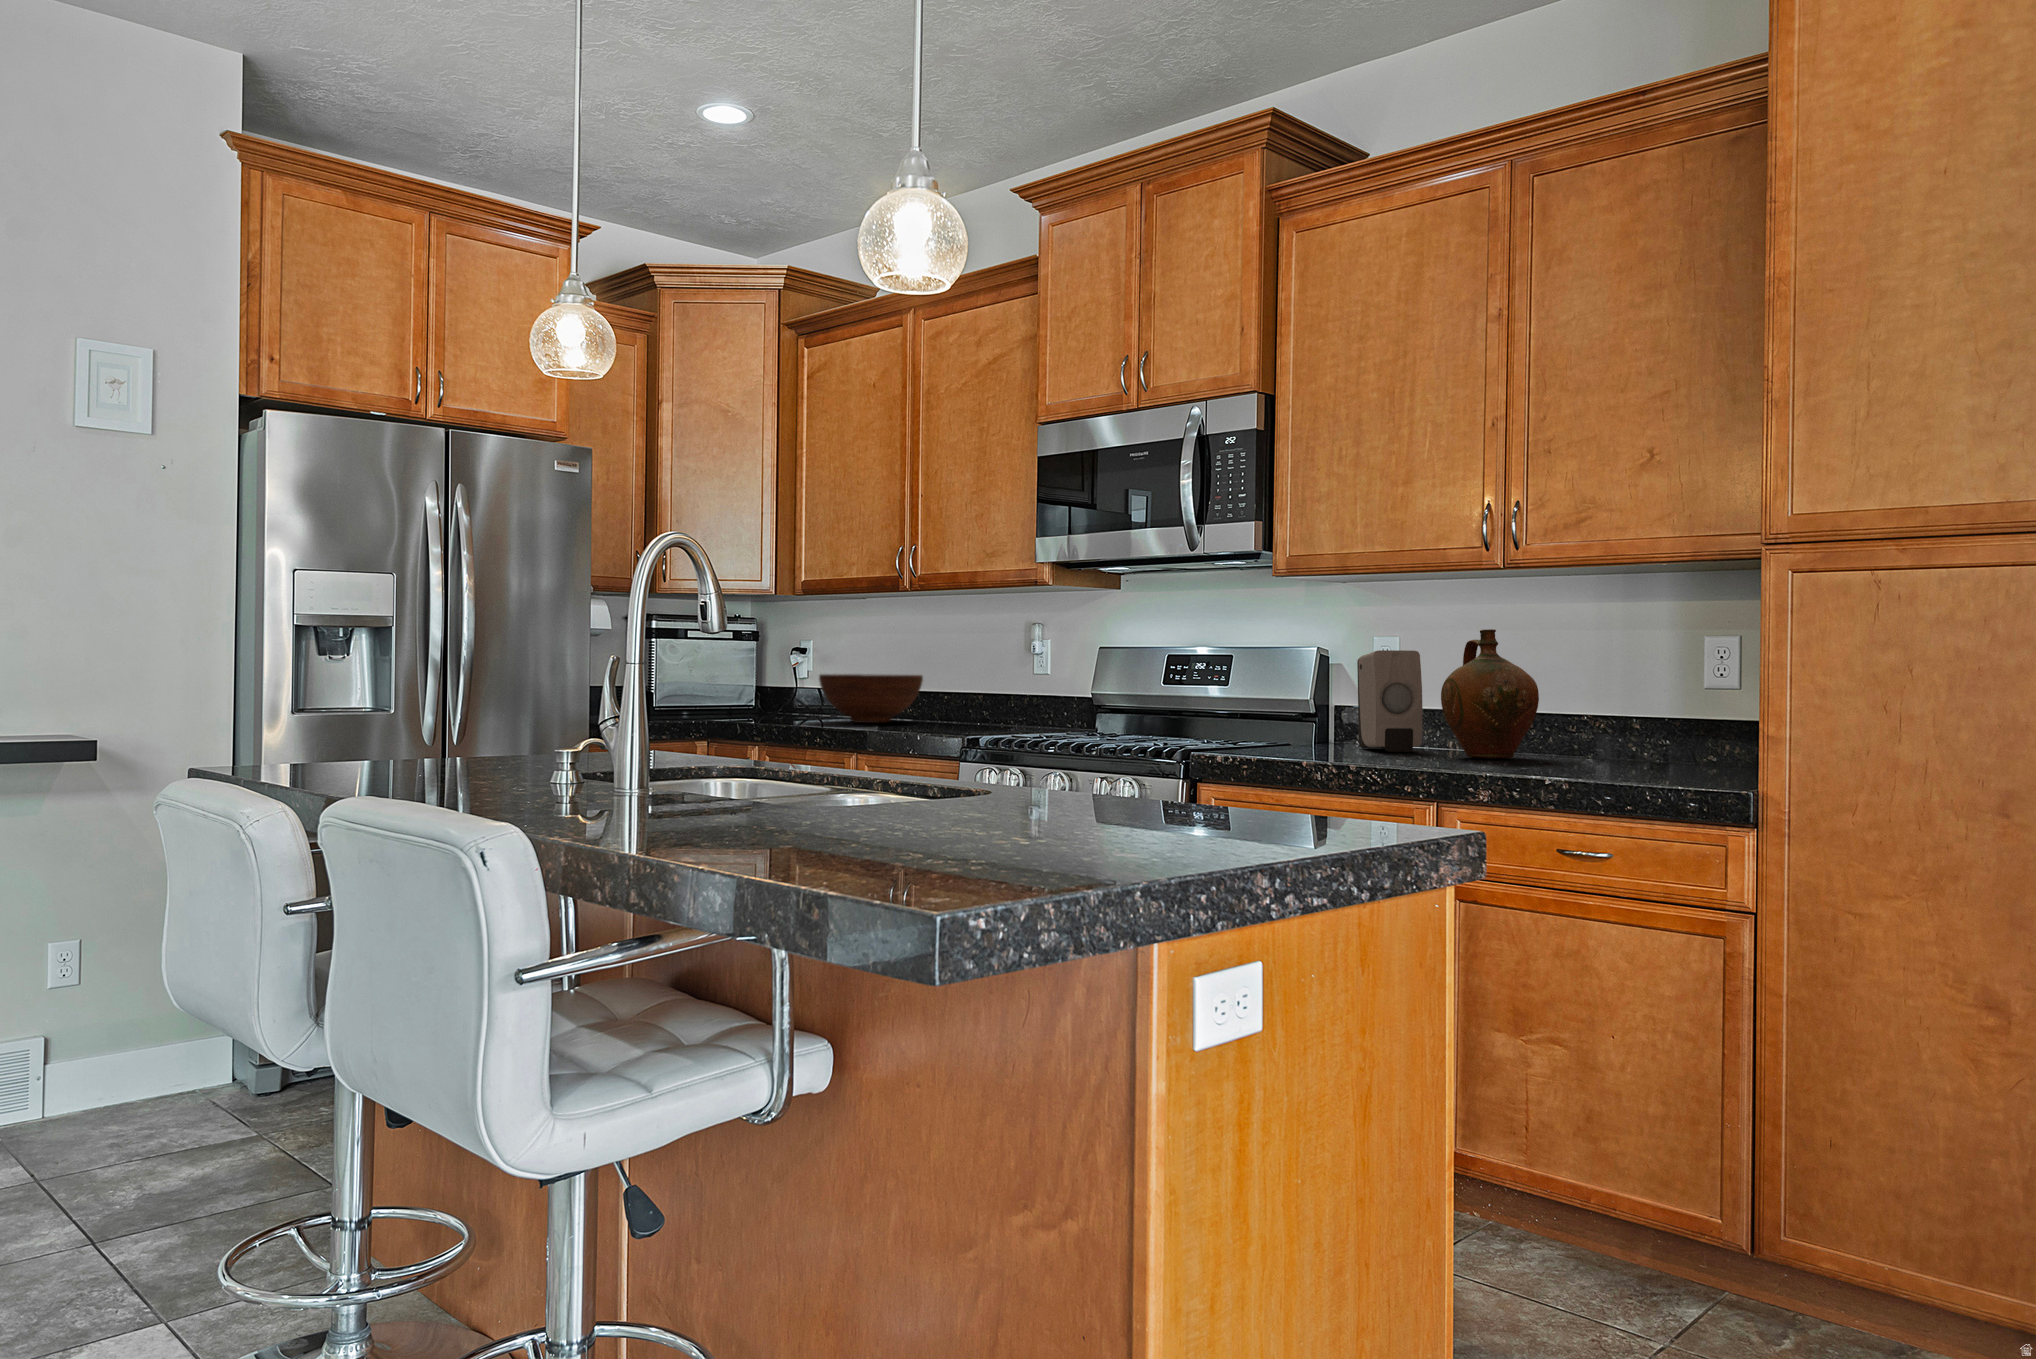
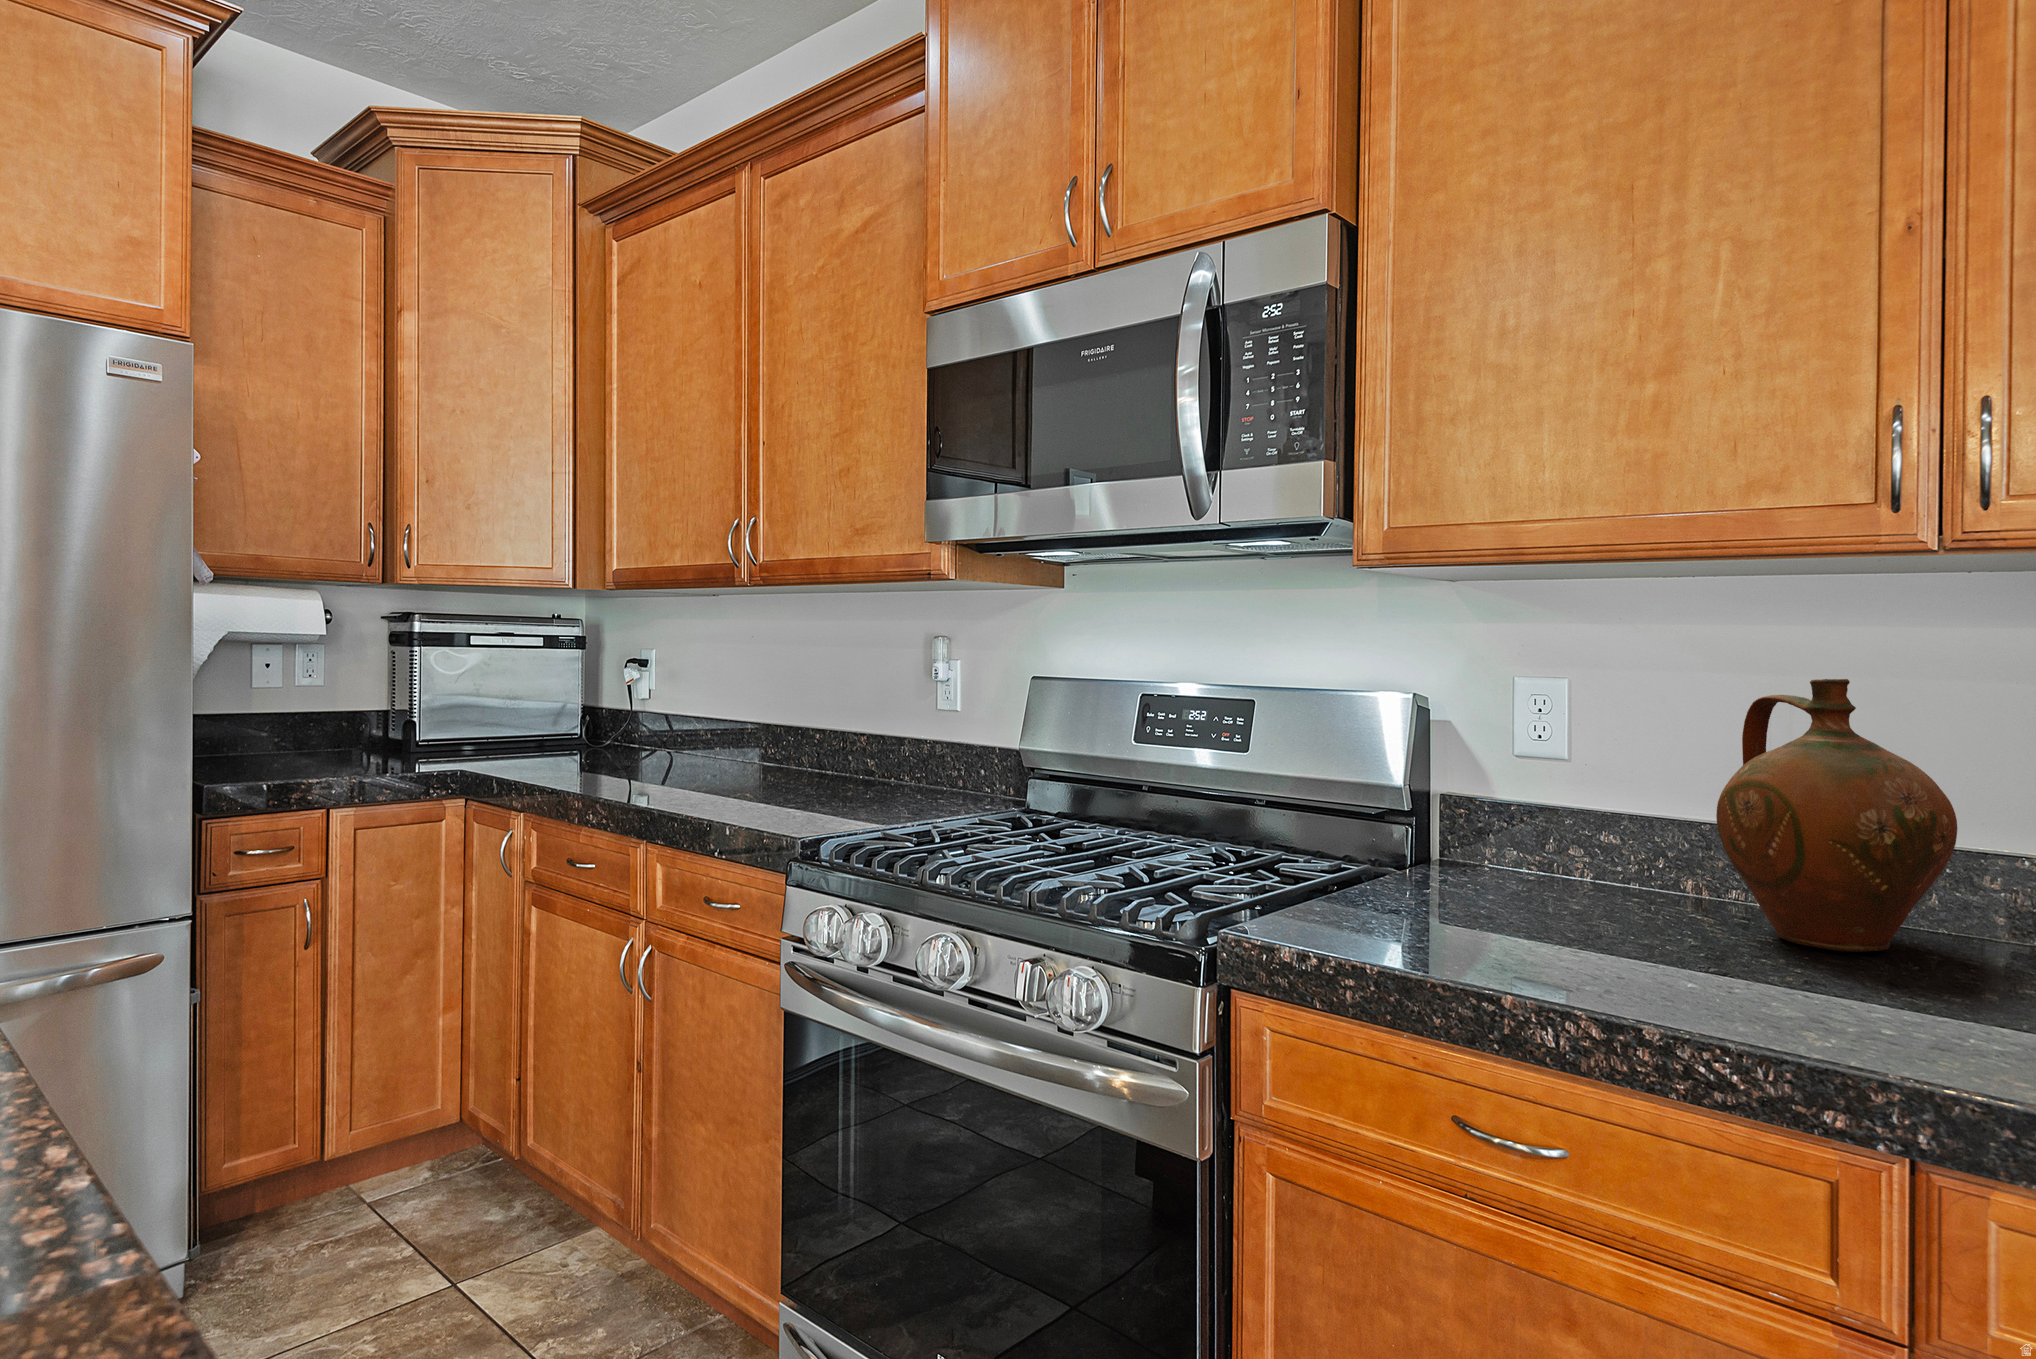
soap dispenser: present [1357,650,1423,752] -> none [1496,710,1649,906]
fruit bowl: present [819,674,923,723] -> none [626,702,780,777]

